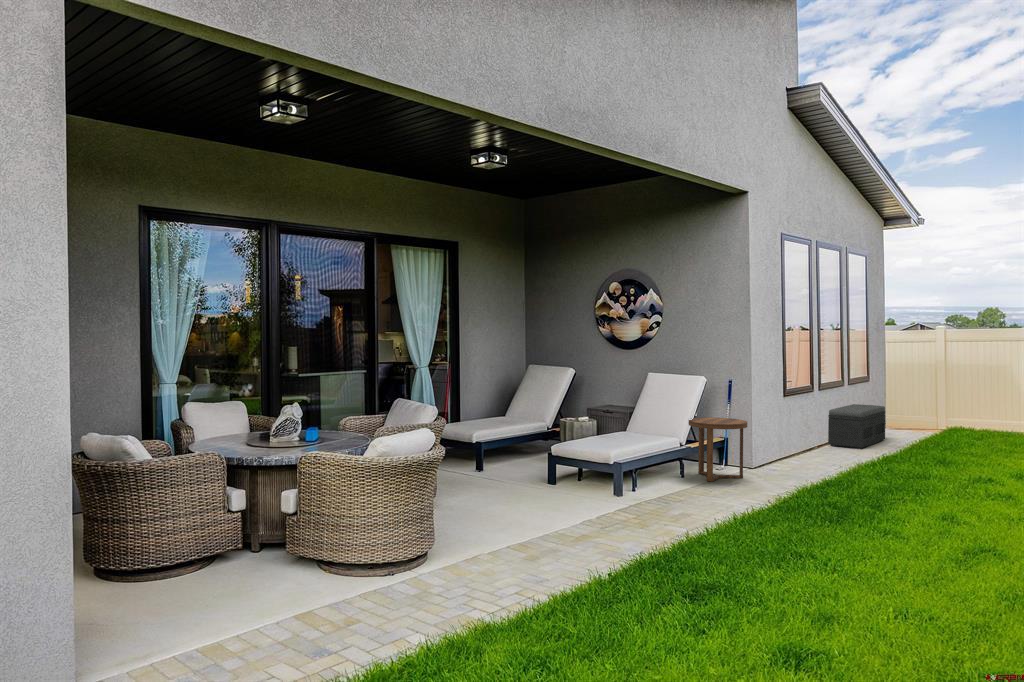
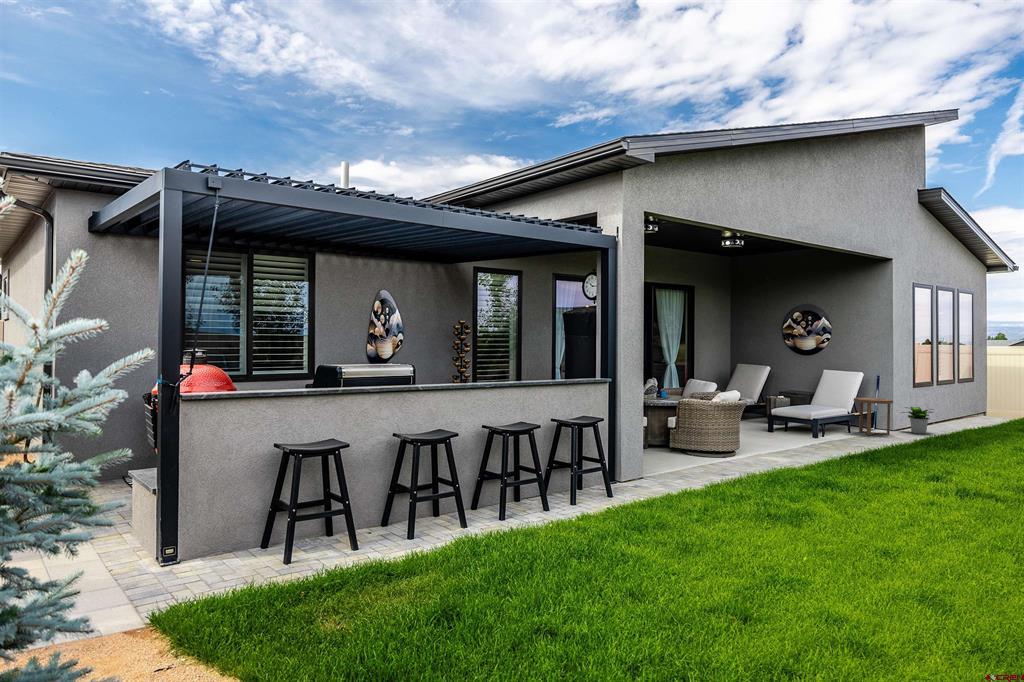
storage bench: present [828,404,885,449] -> none [943,396,986,425]
potted plant: none [759,429,813,473] -> present [903,407,933,434]

